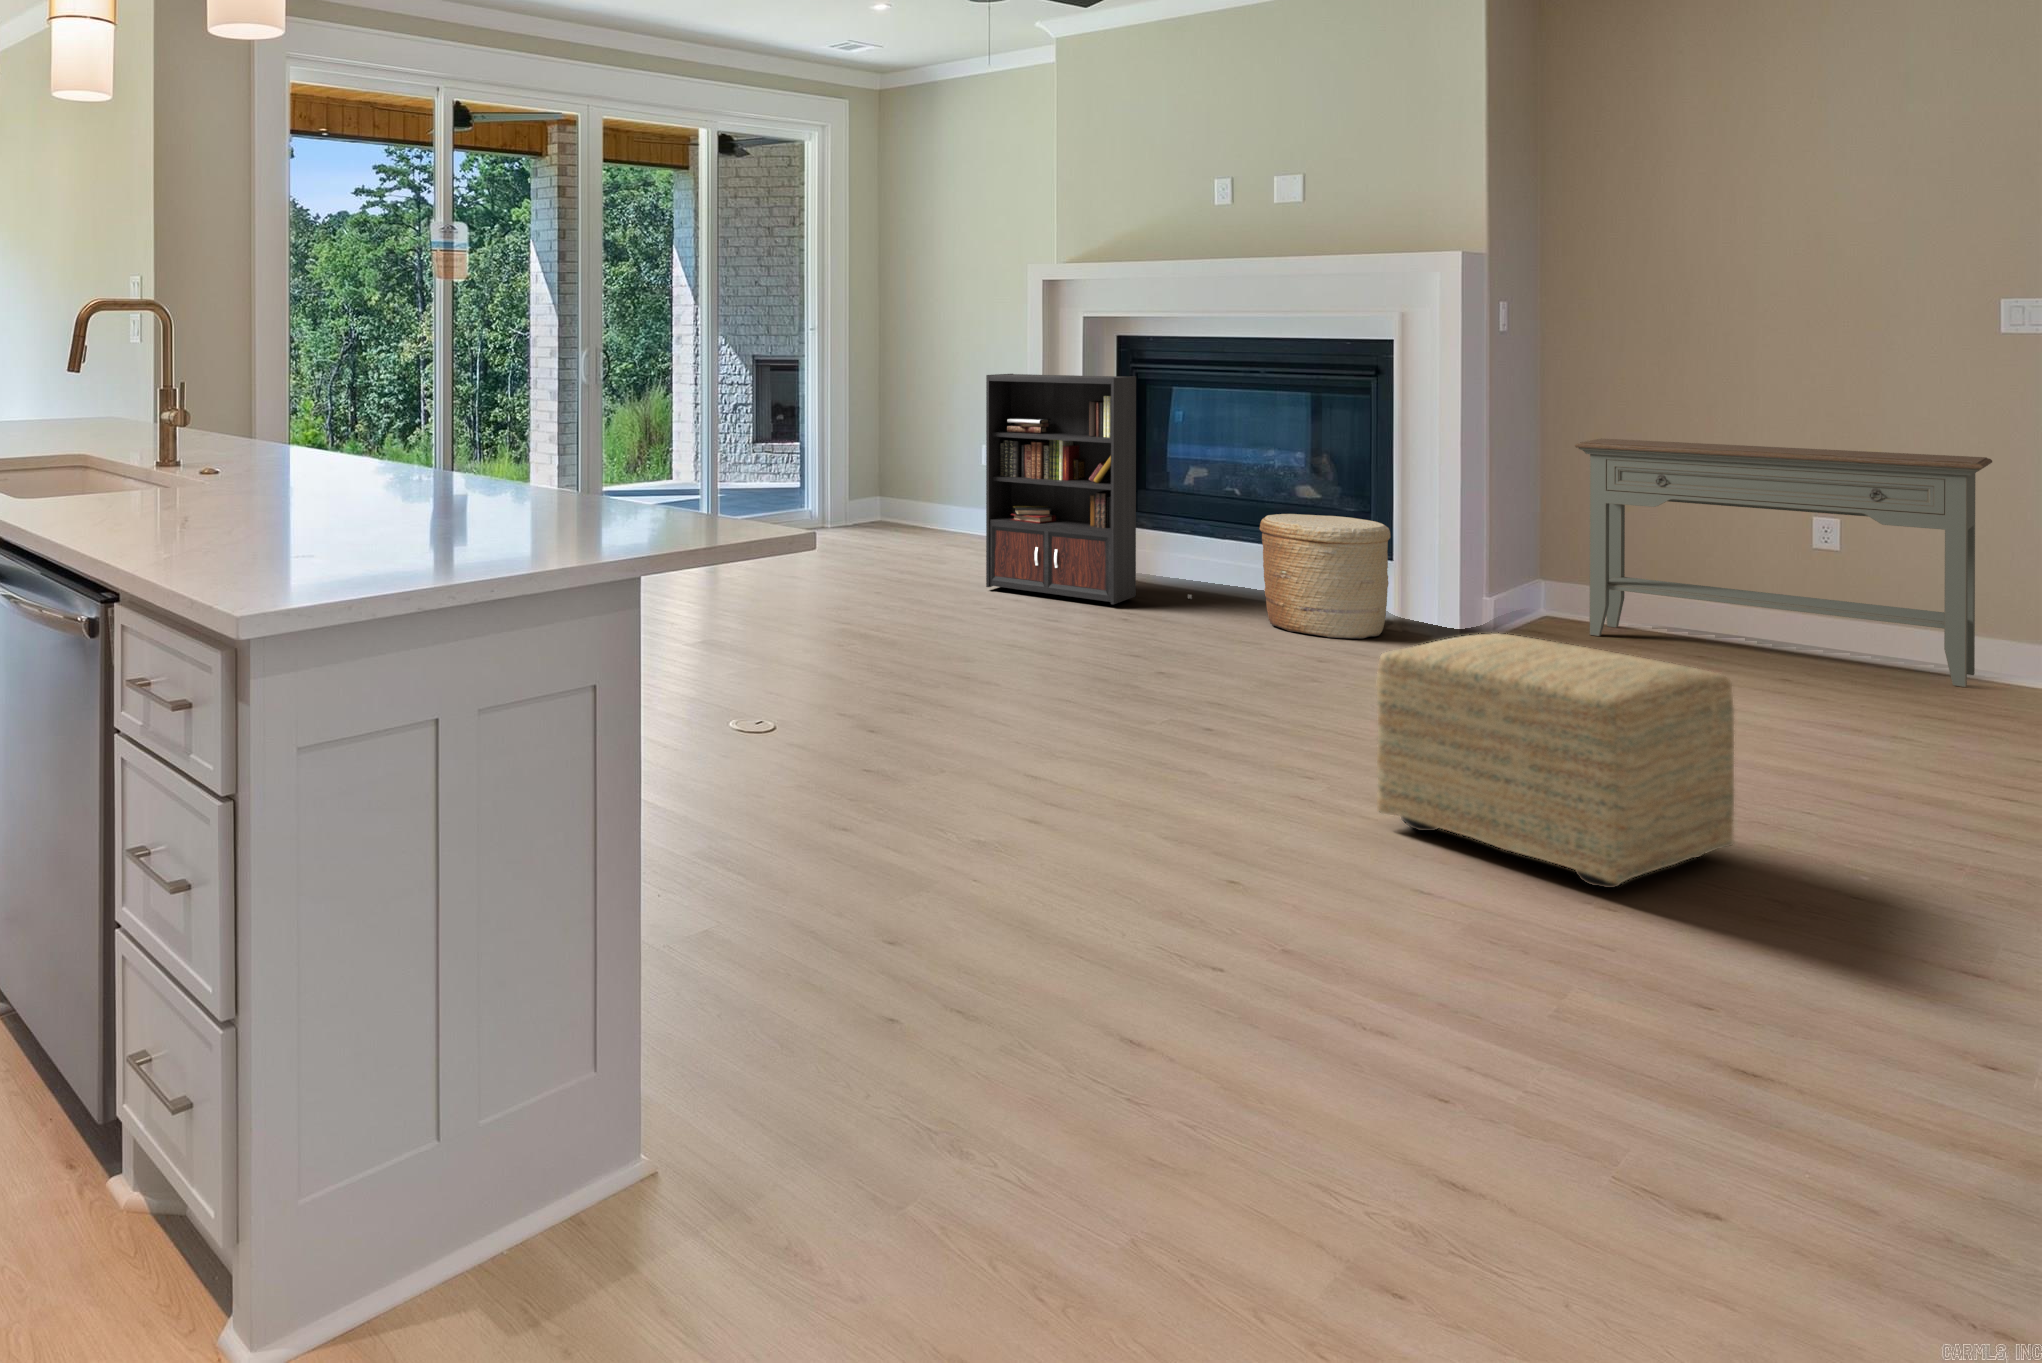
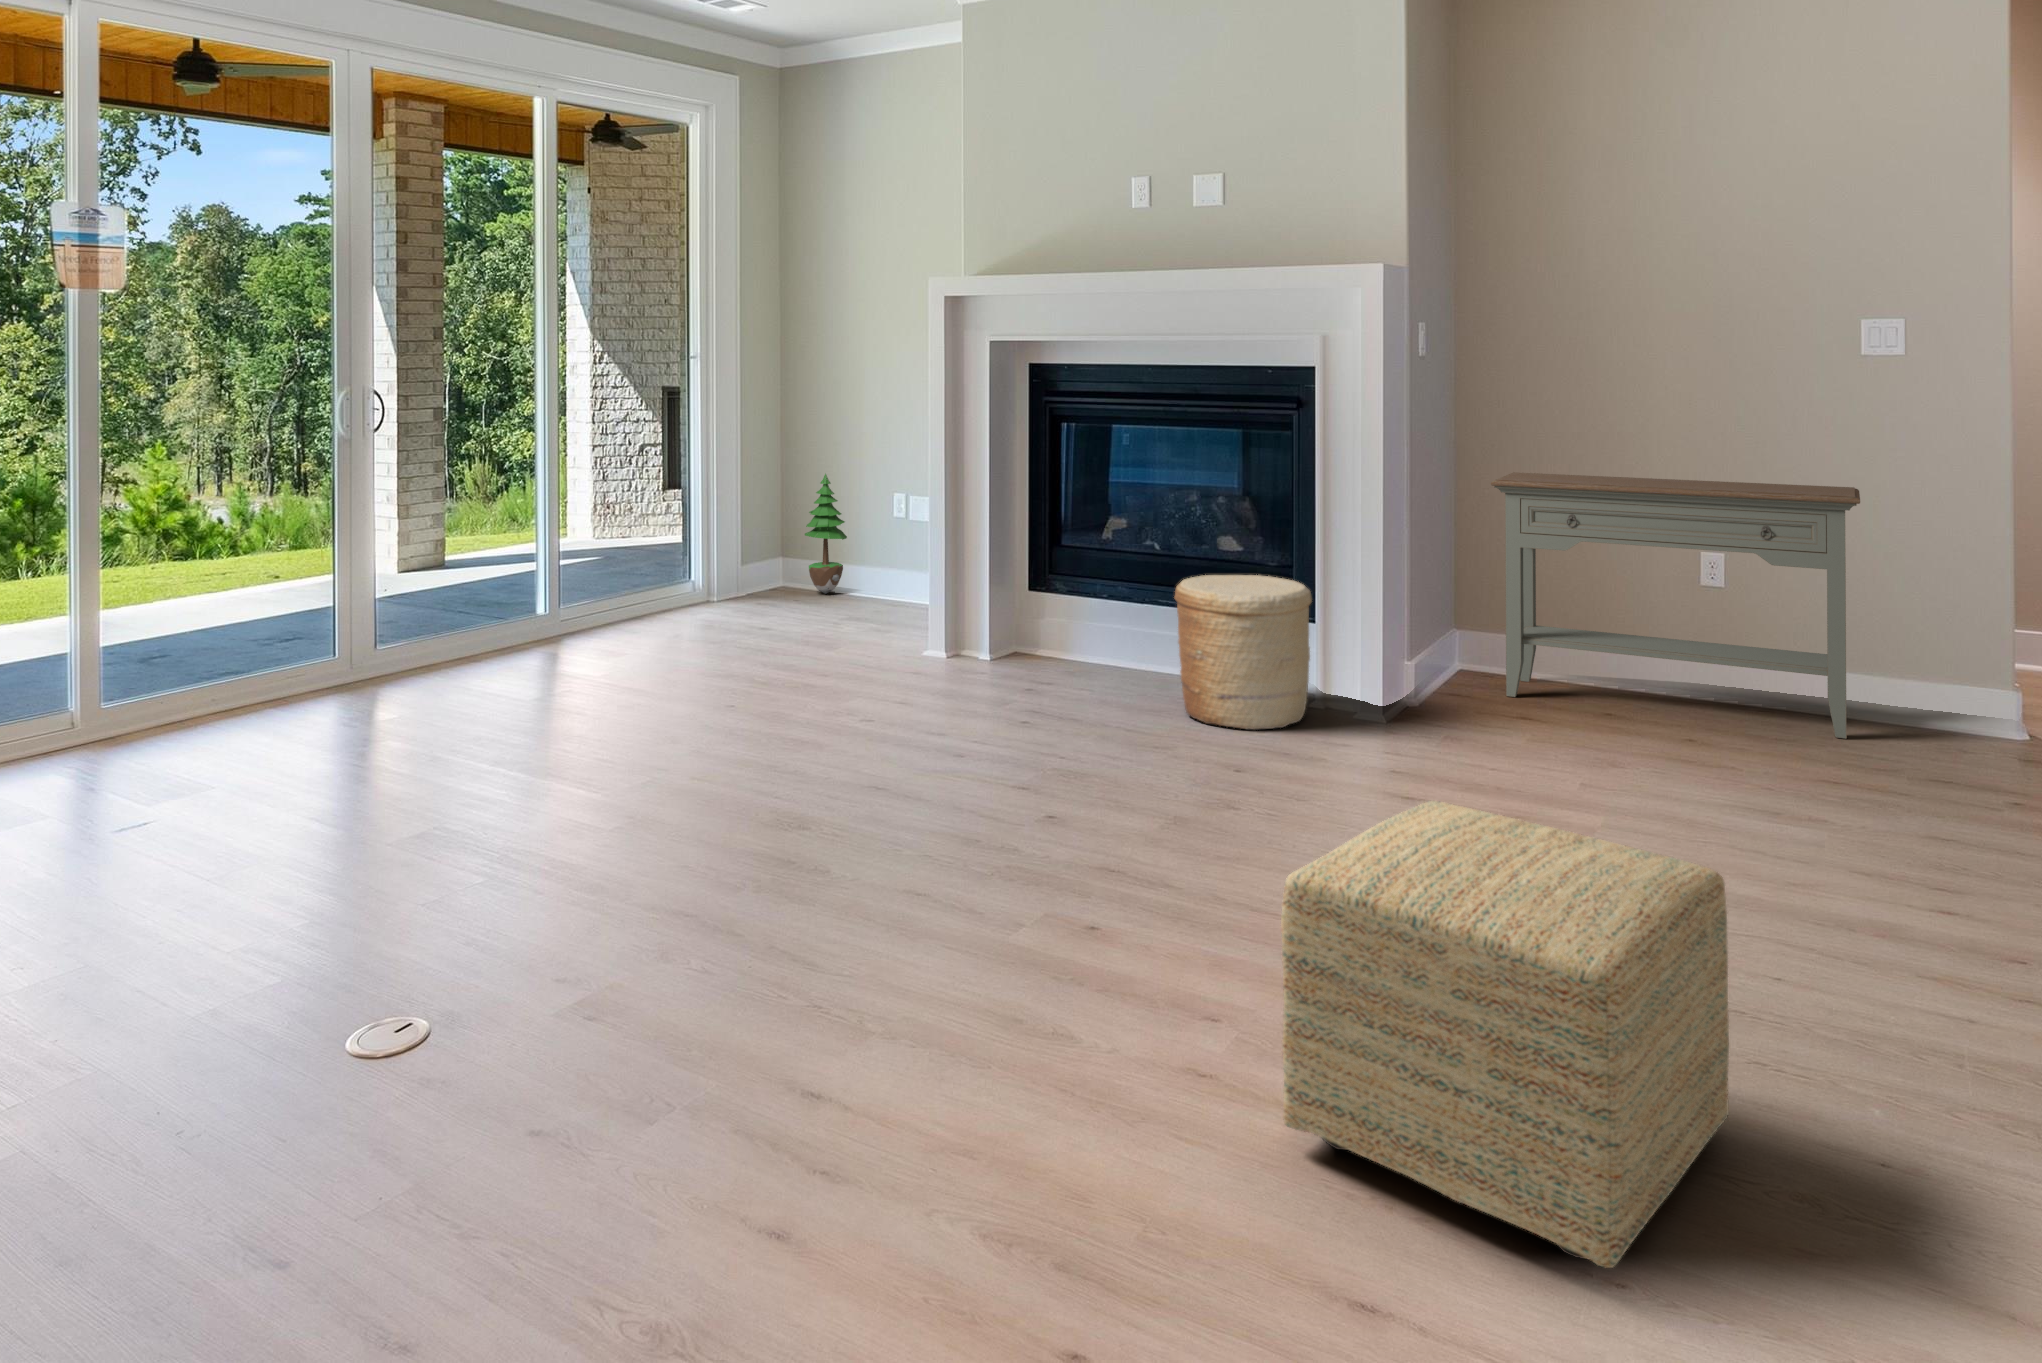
bookcase: present [986,374,1192,605] -> none [869,409,1107,699]
potted tree: none [900,431,938,531] -> present [805,474,847,594]

